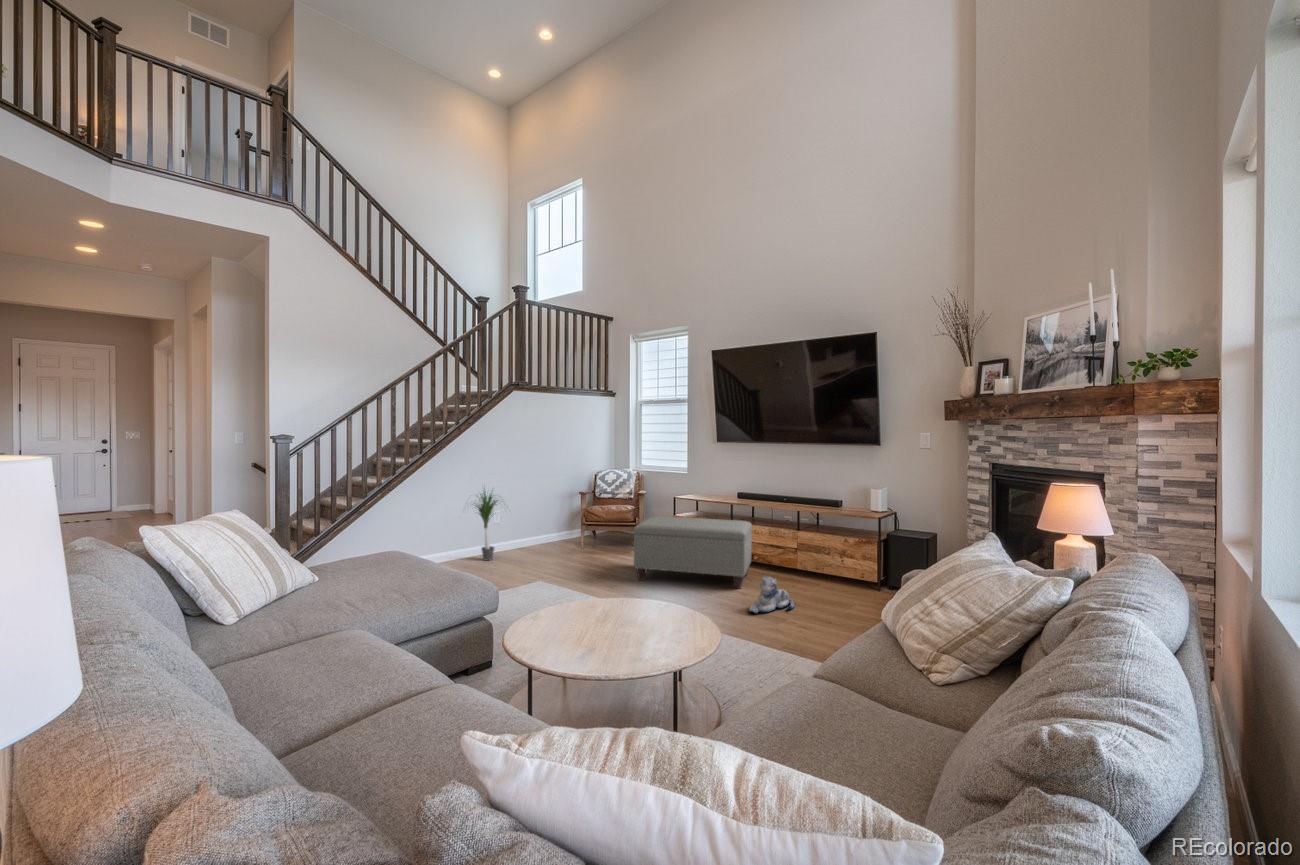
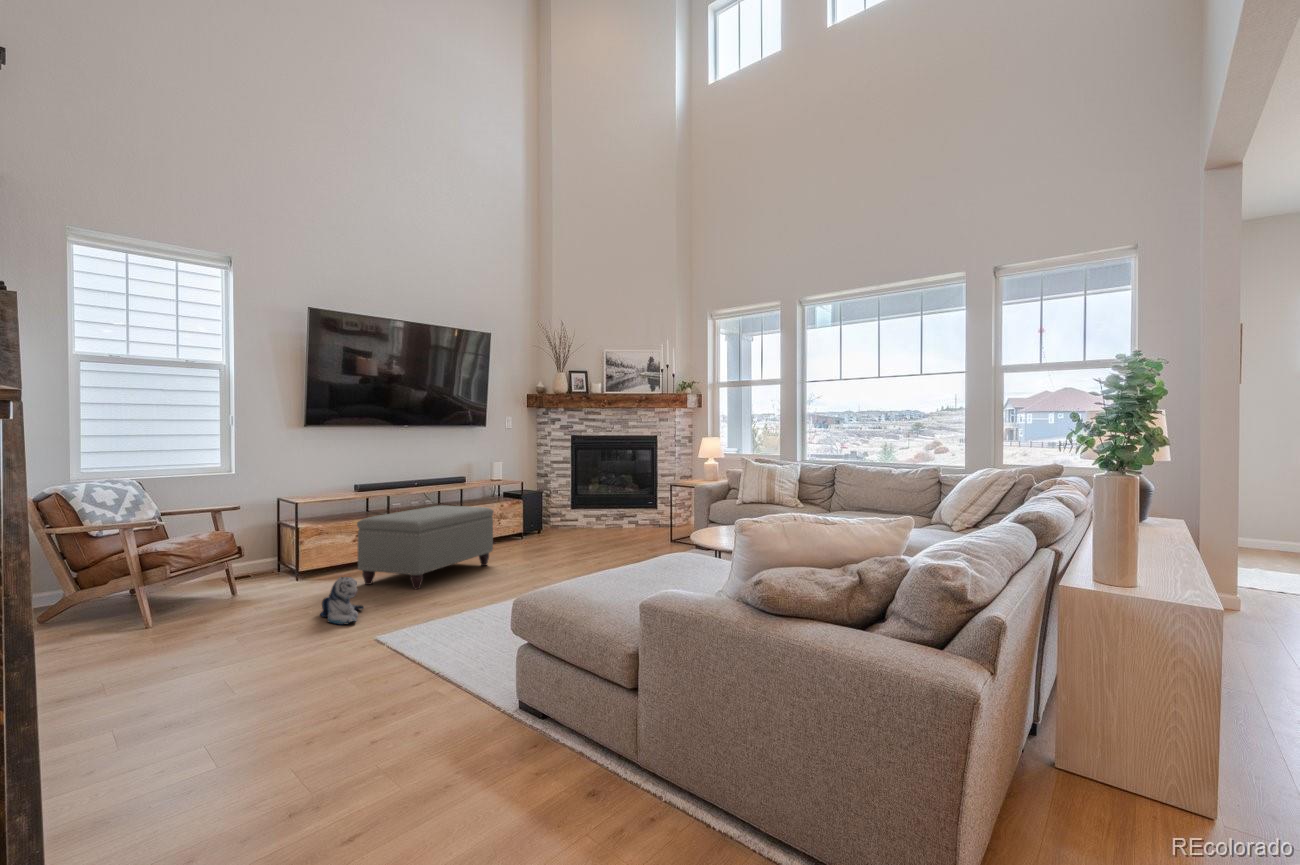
potted plant: present [474,491,498,561] -> none [55,505,197,670]
plush toy: present [749,576,795,613] -> present [320,577,364,625]

